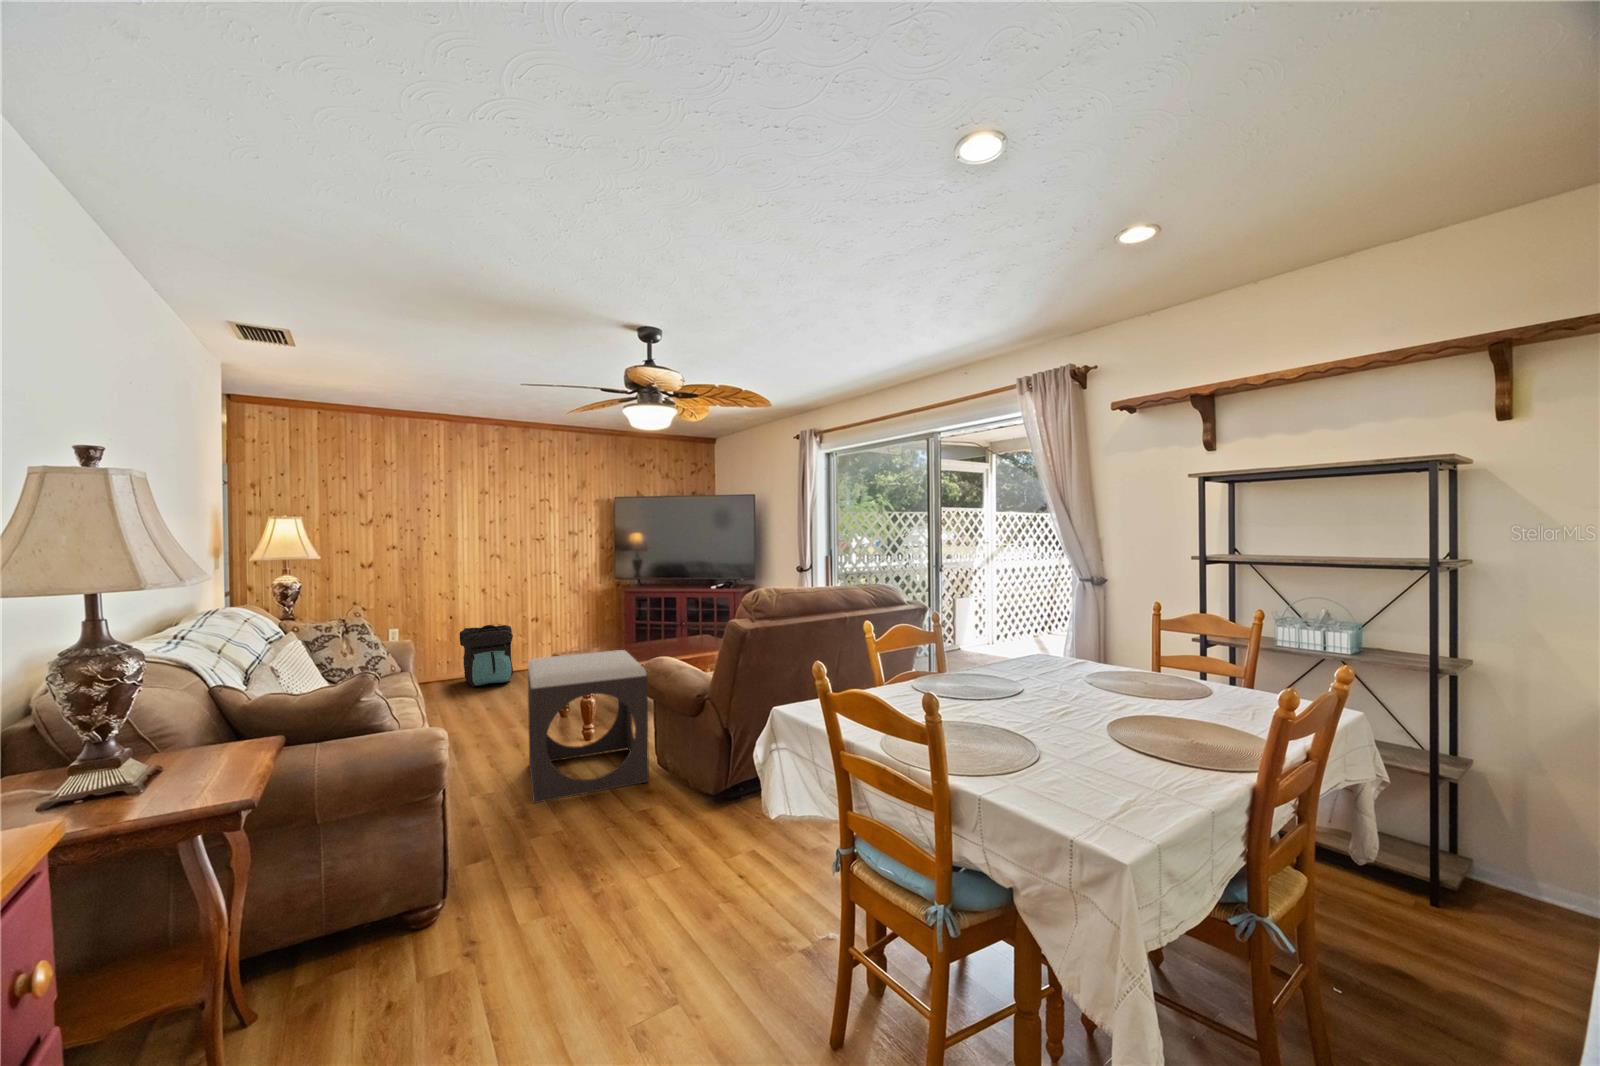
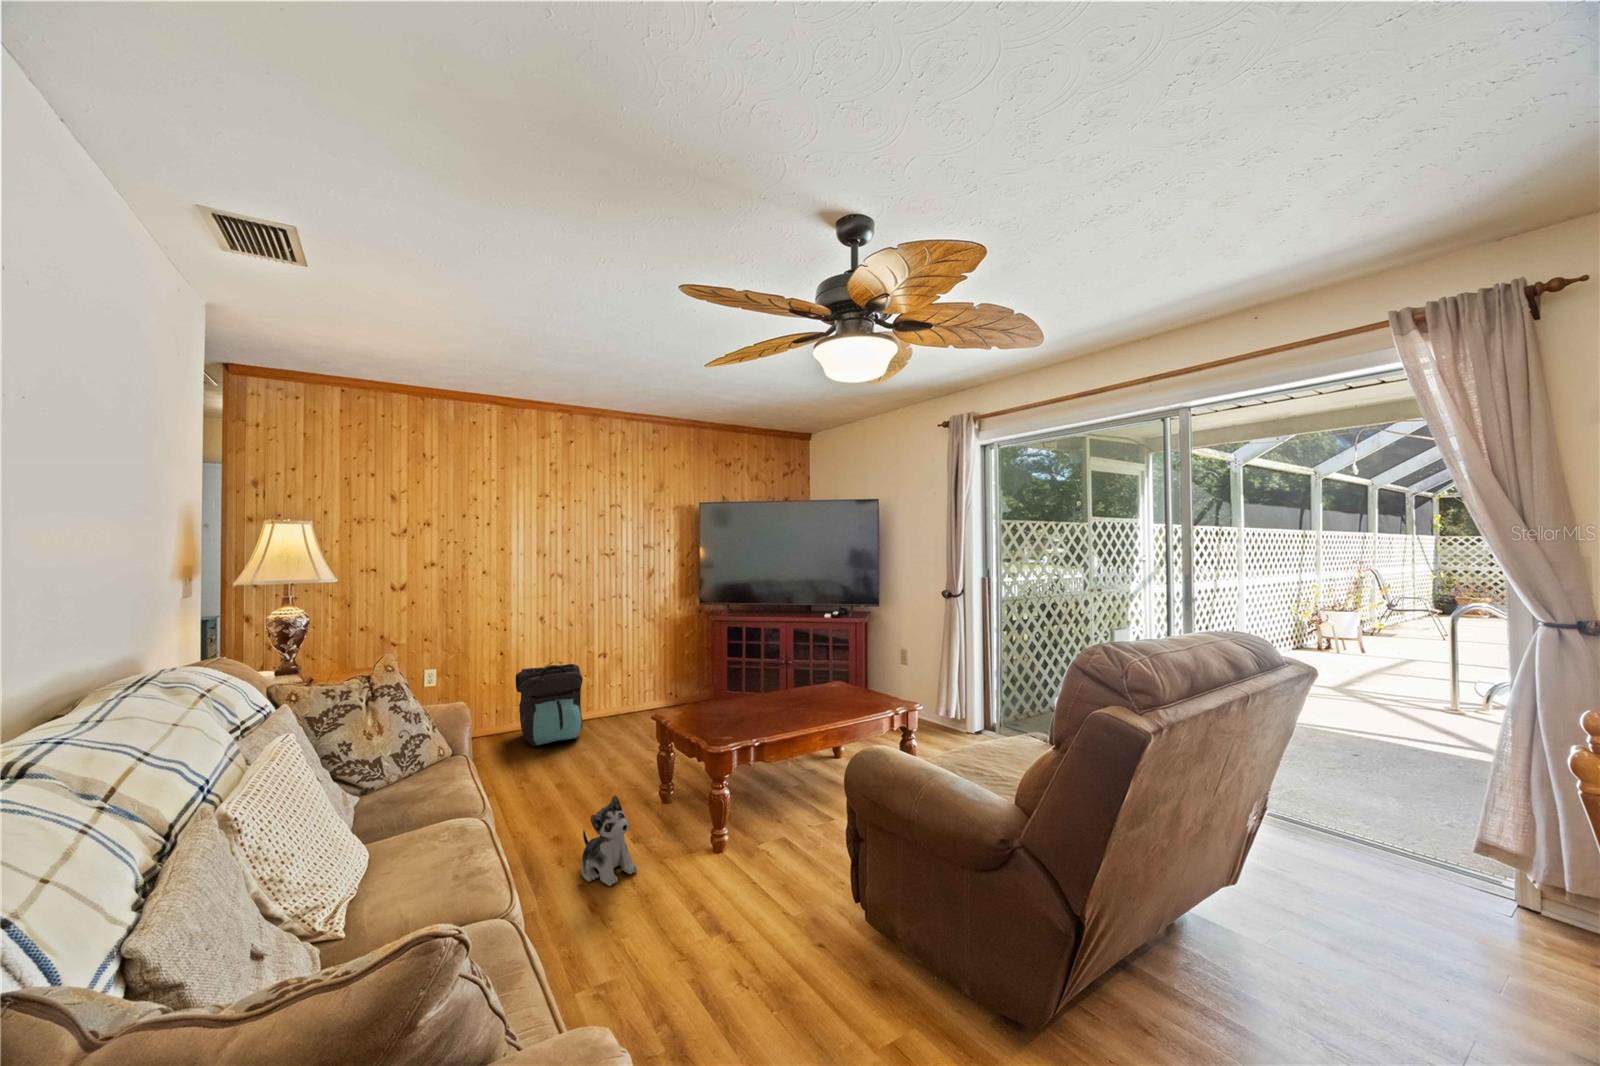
footstool: present [528,650,649,803] -> none [656,728,872,1032]
plush toy: none [487,697,525,753] -> present [581,796,637,886]

